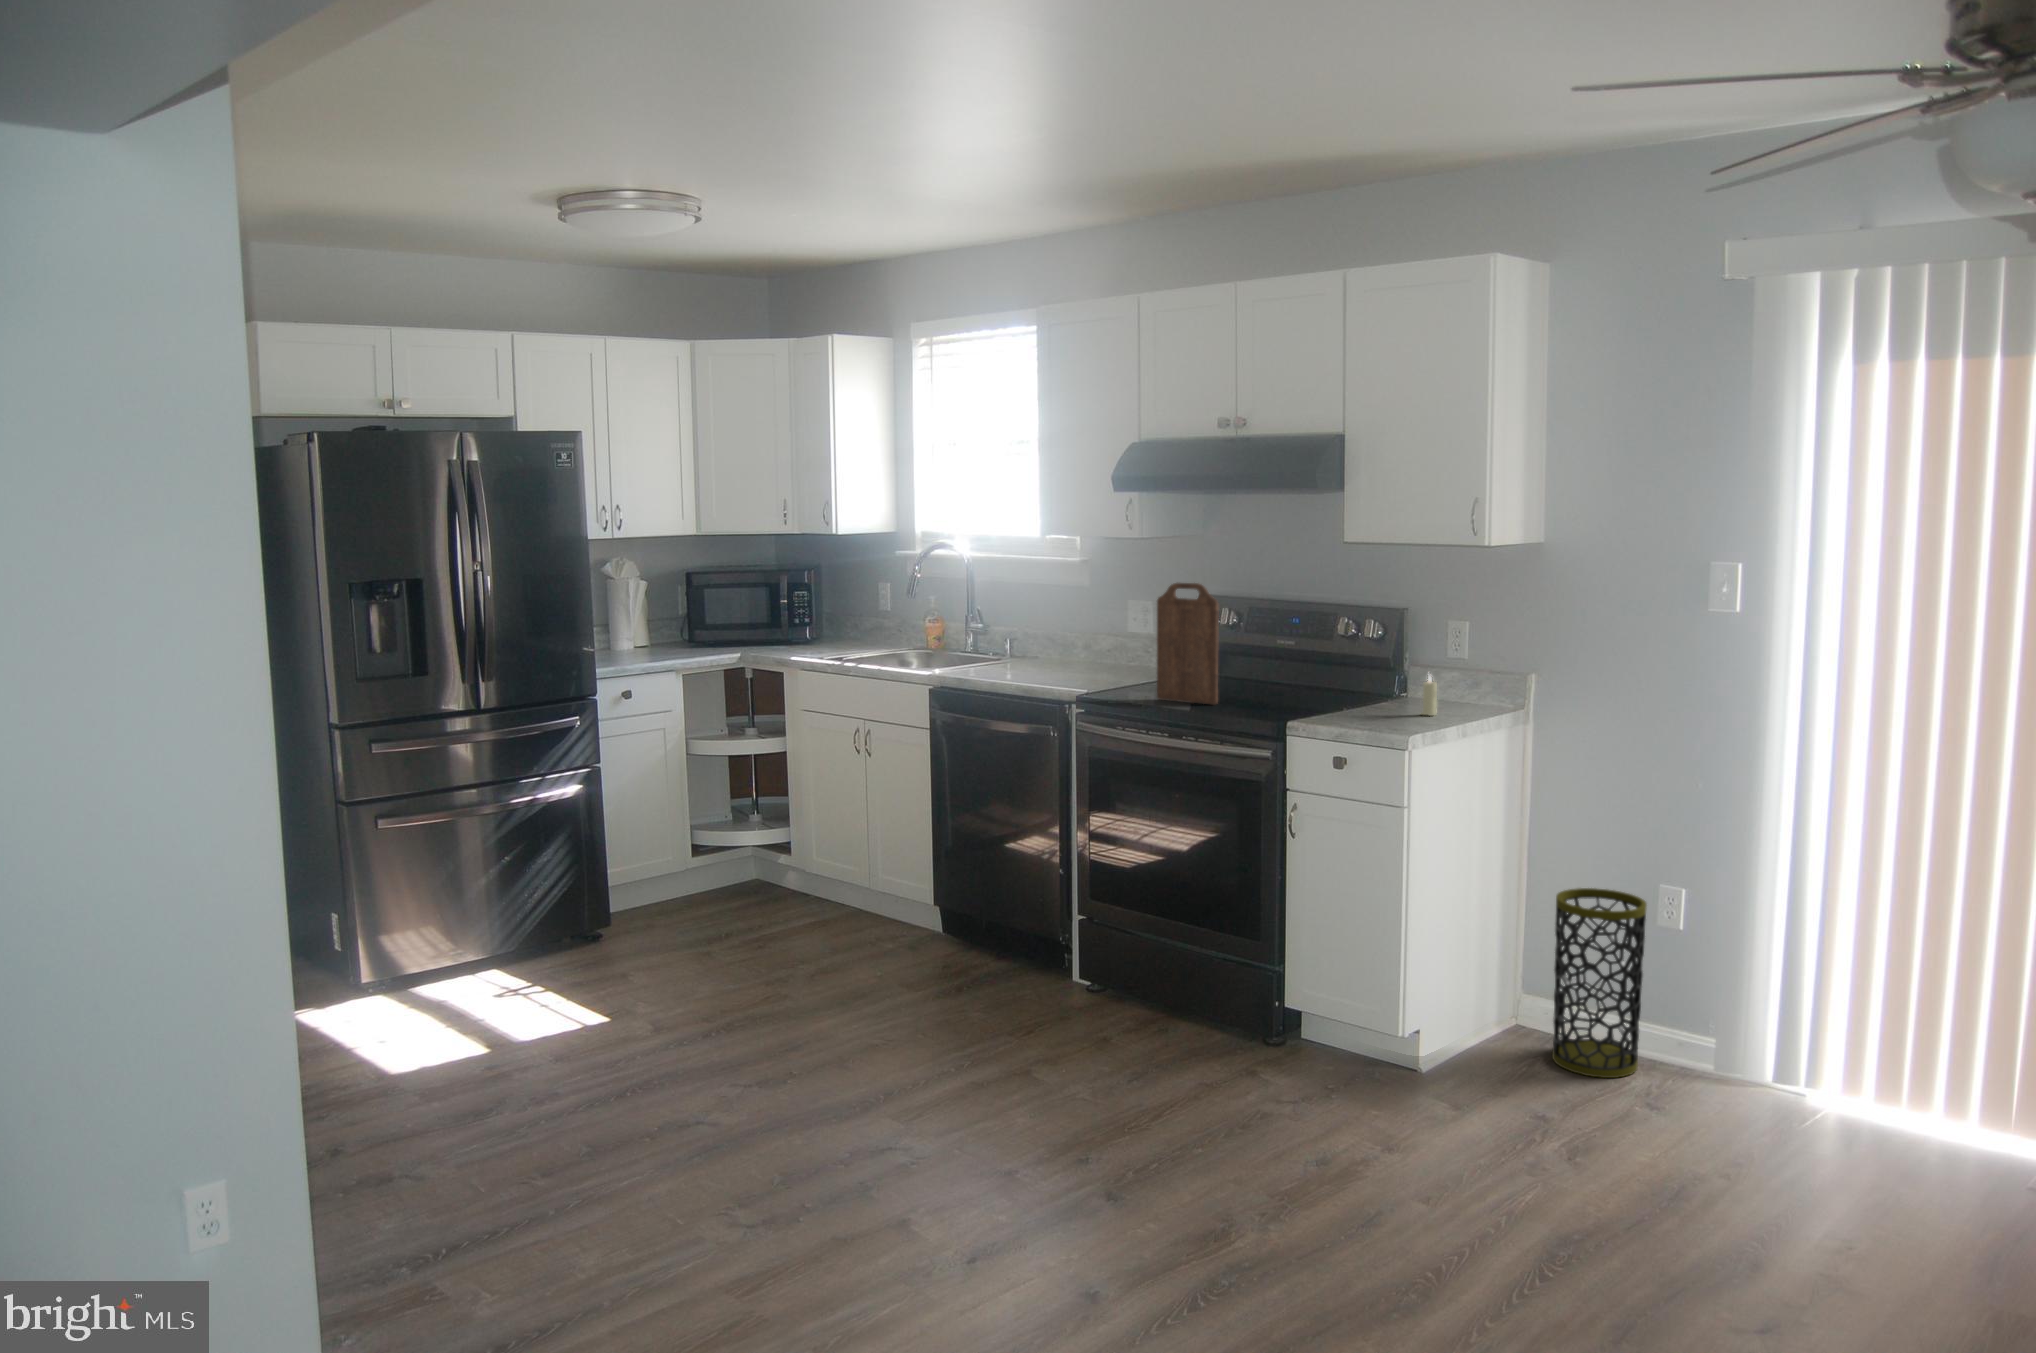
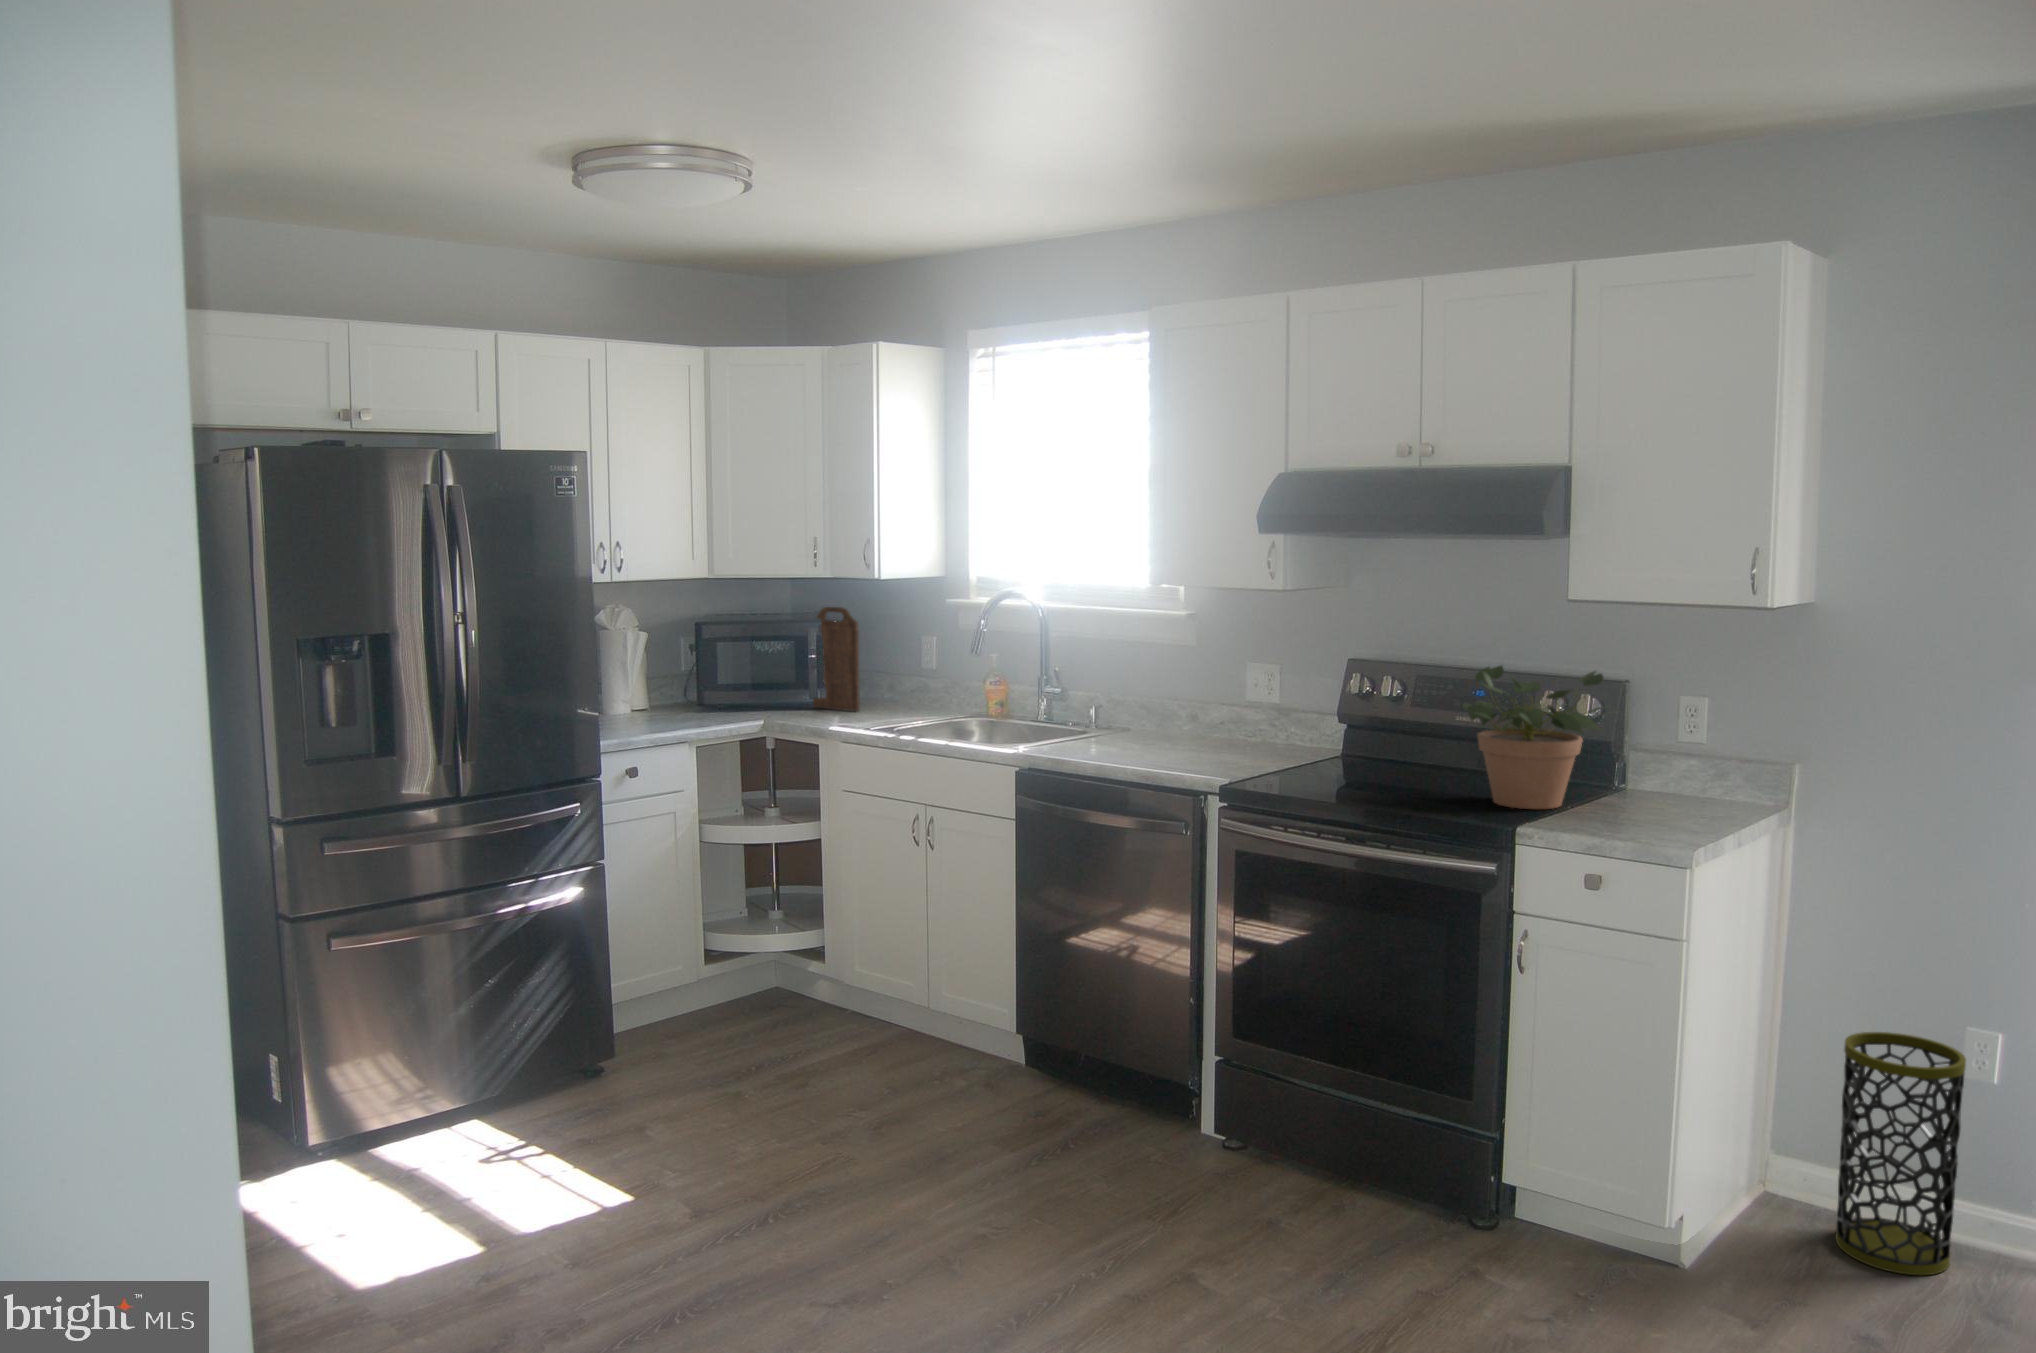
cutting board: present [1157,583,1219,704] -> present [813,607,860,711]
potted plant: none [1262,595,1388,710] -> present [1463,666,1605,809]
candle: present [1422,676,1437,716] -> none [1670,764,1693,818]

